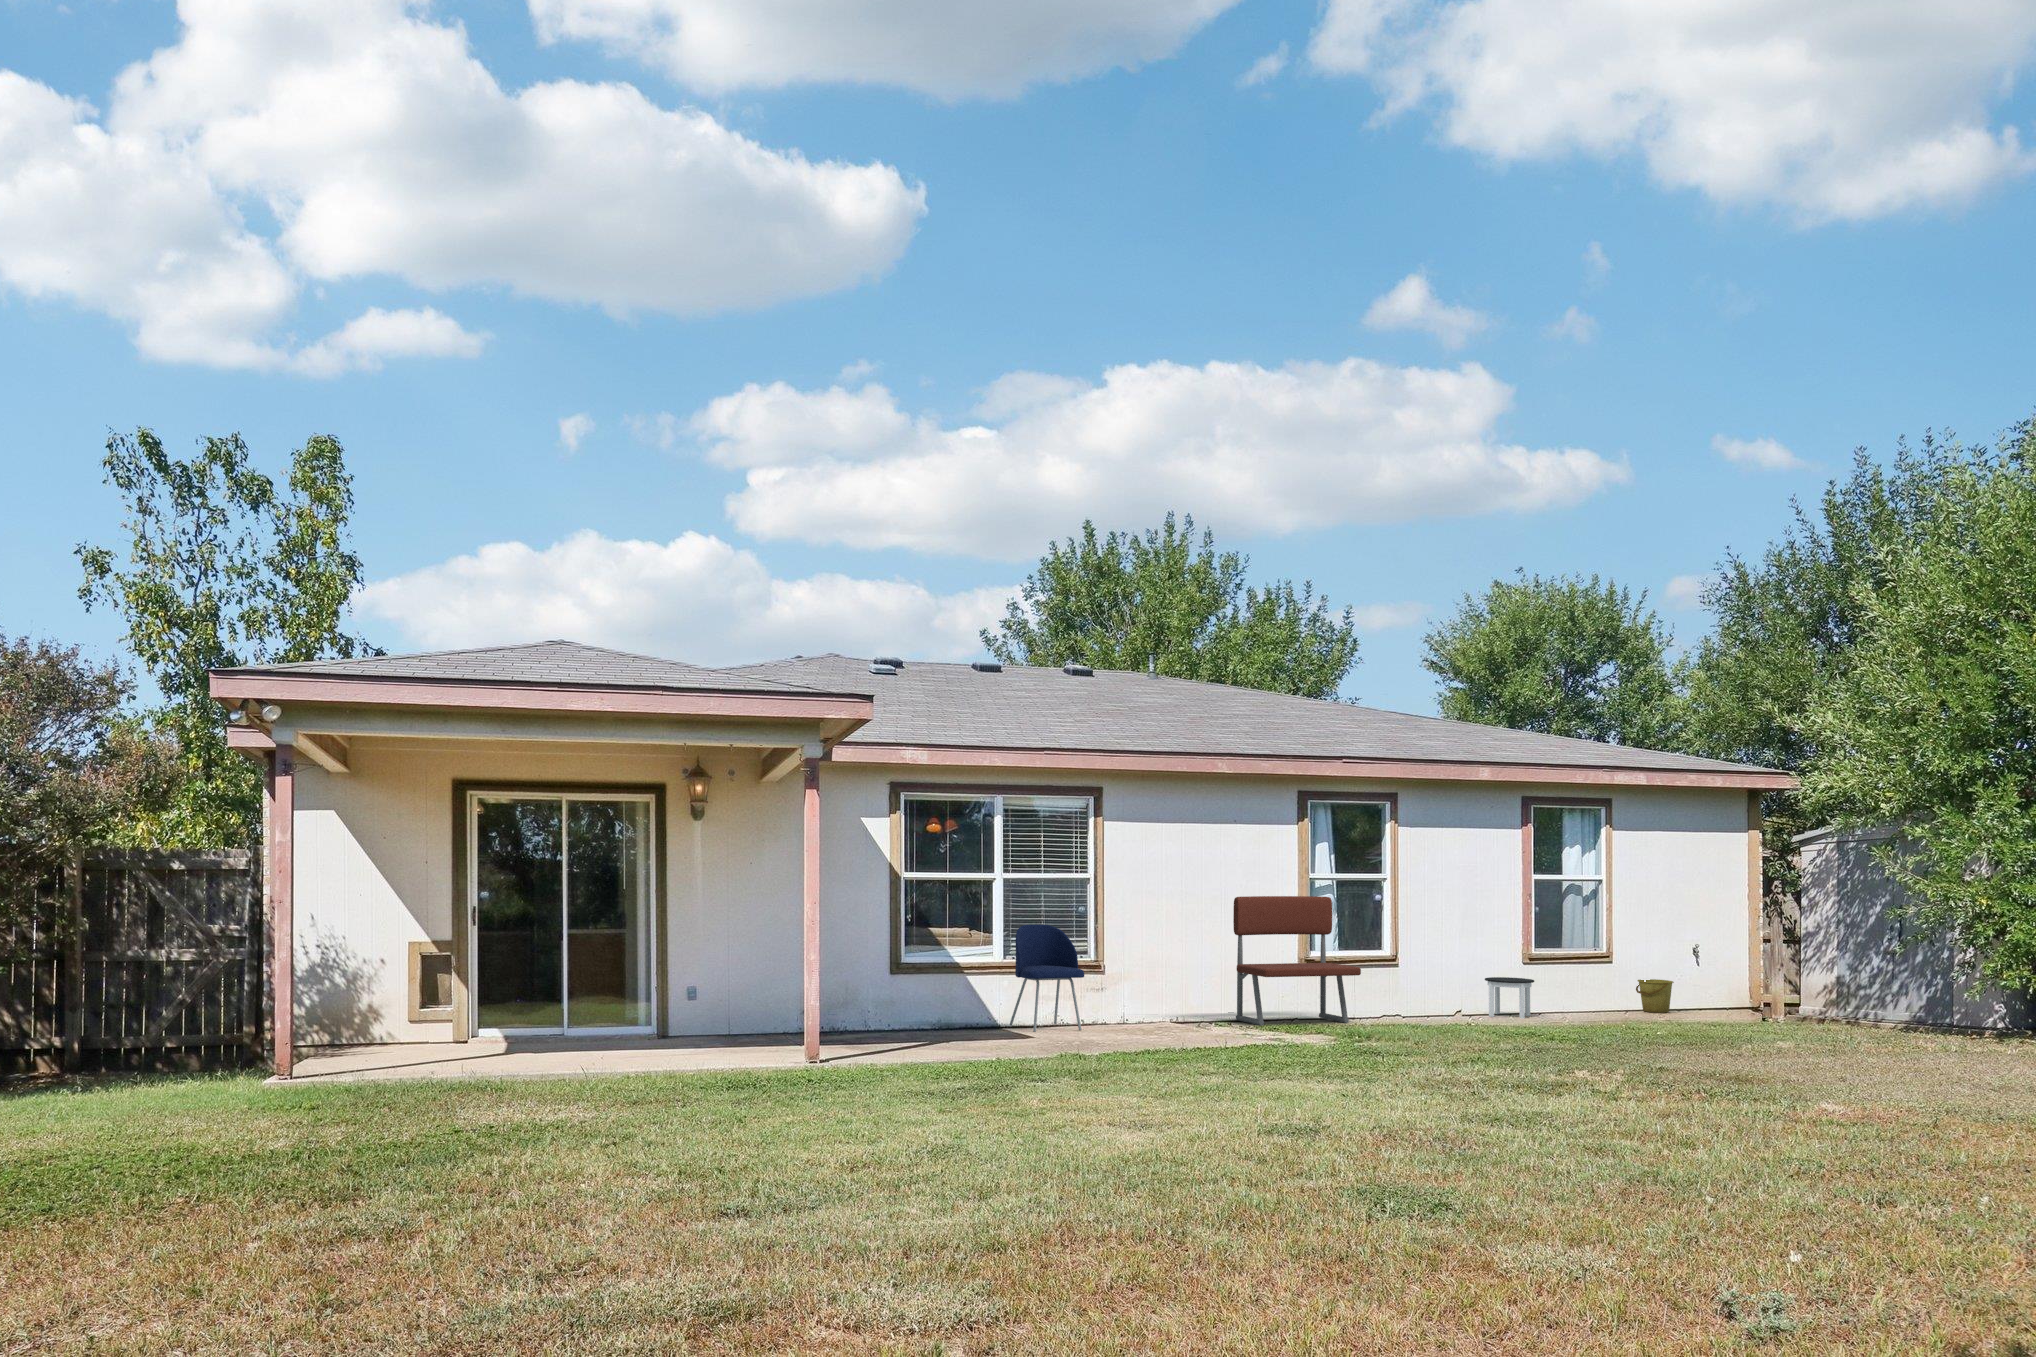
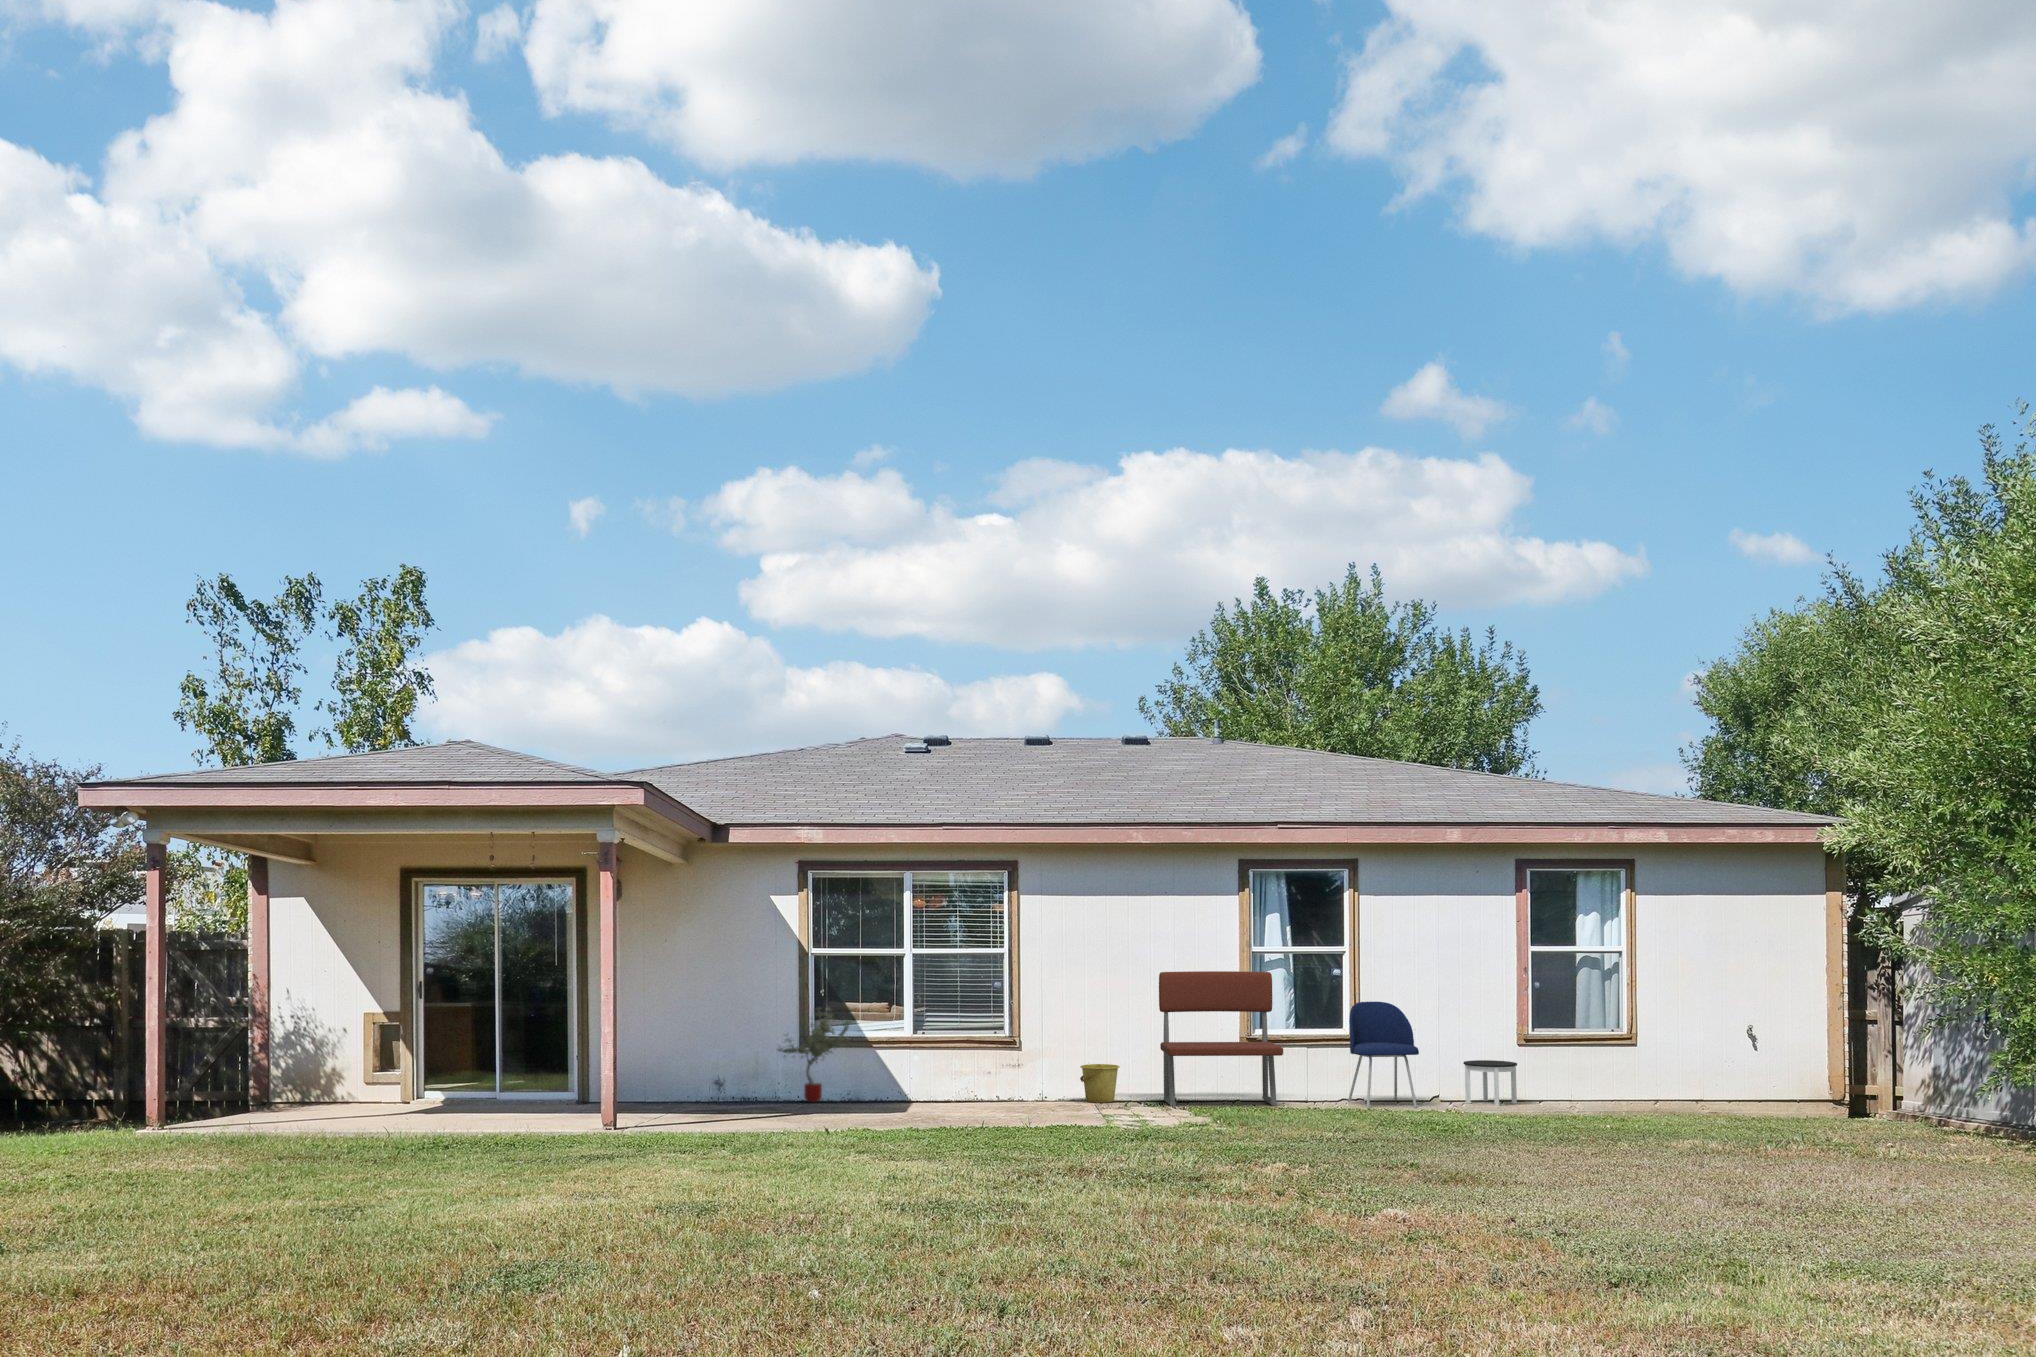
chair: present [1010,925,1084,1032] -> present [1348,1002,1419,1108]
potted tree: none [878,932,957,1030] -> present [778,1007,851,1102]
bucket: present [1636,979,1674,1013] -> present [1080,1064,1120,1103]

